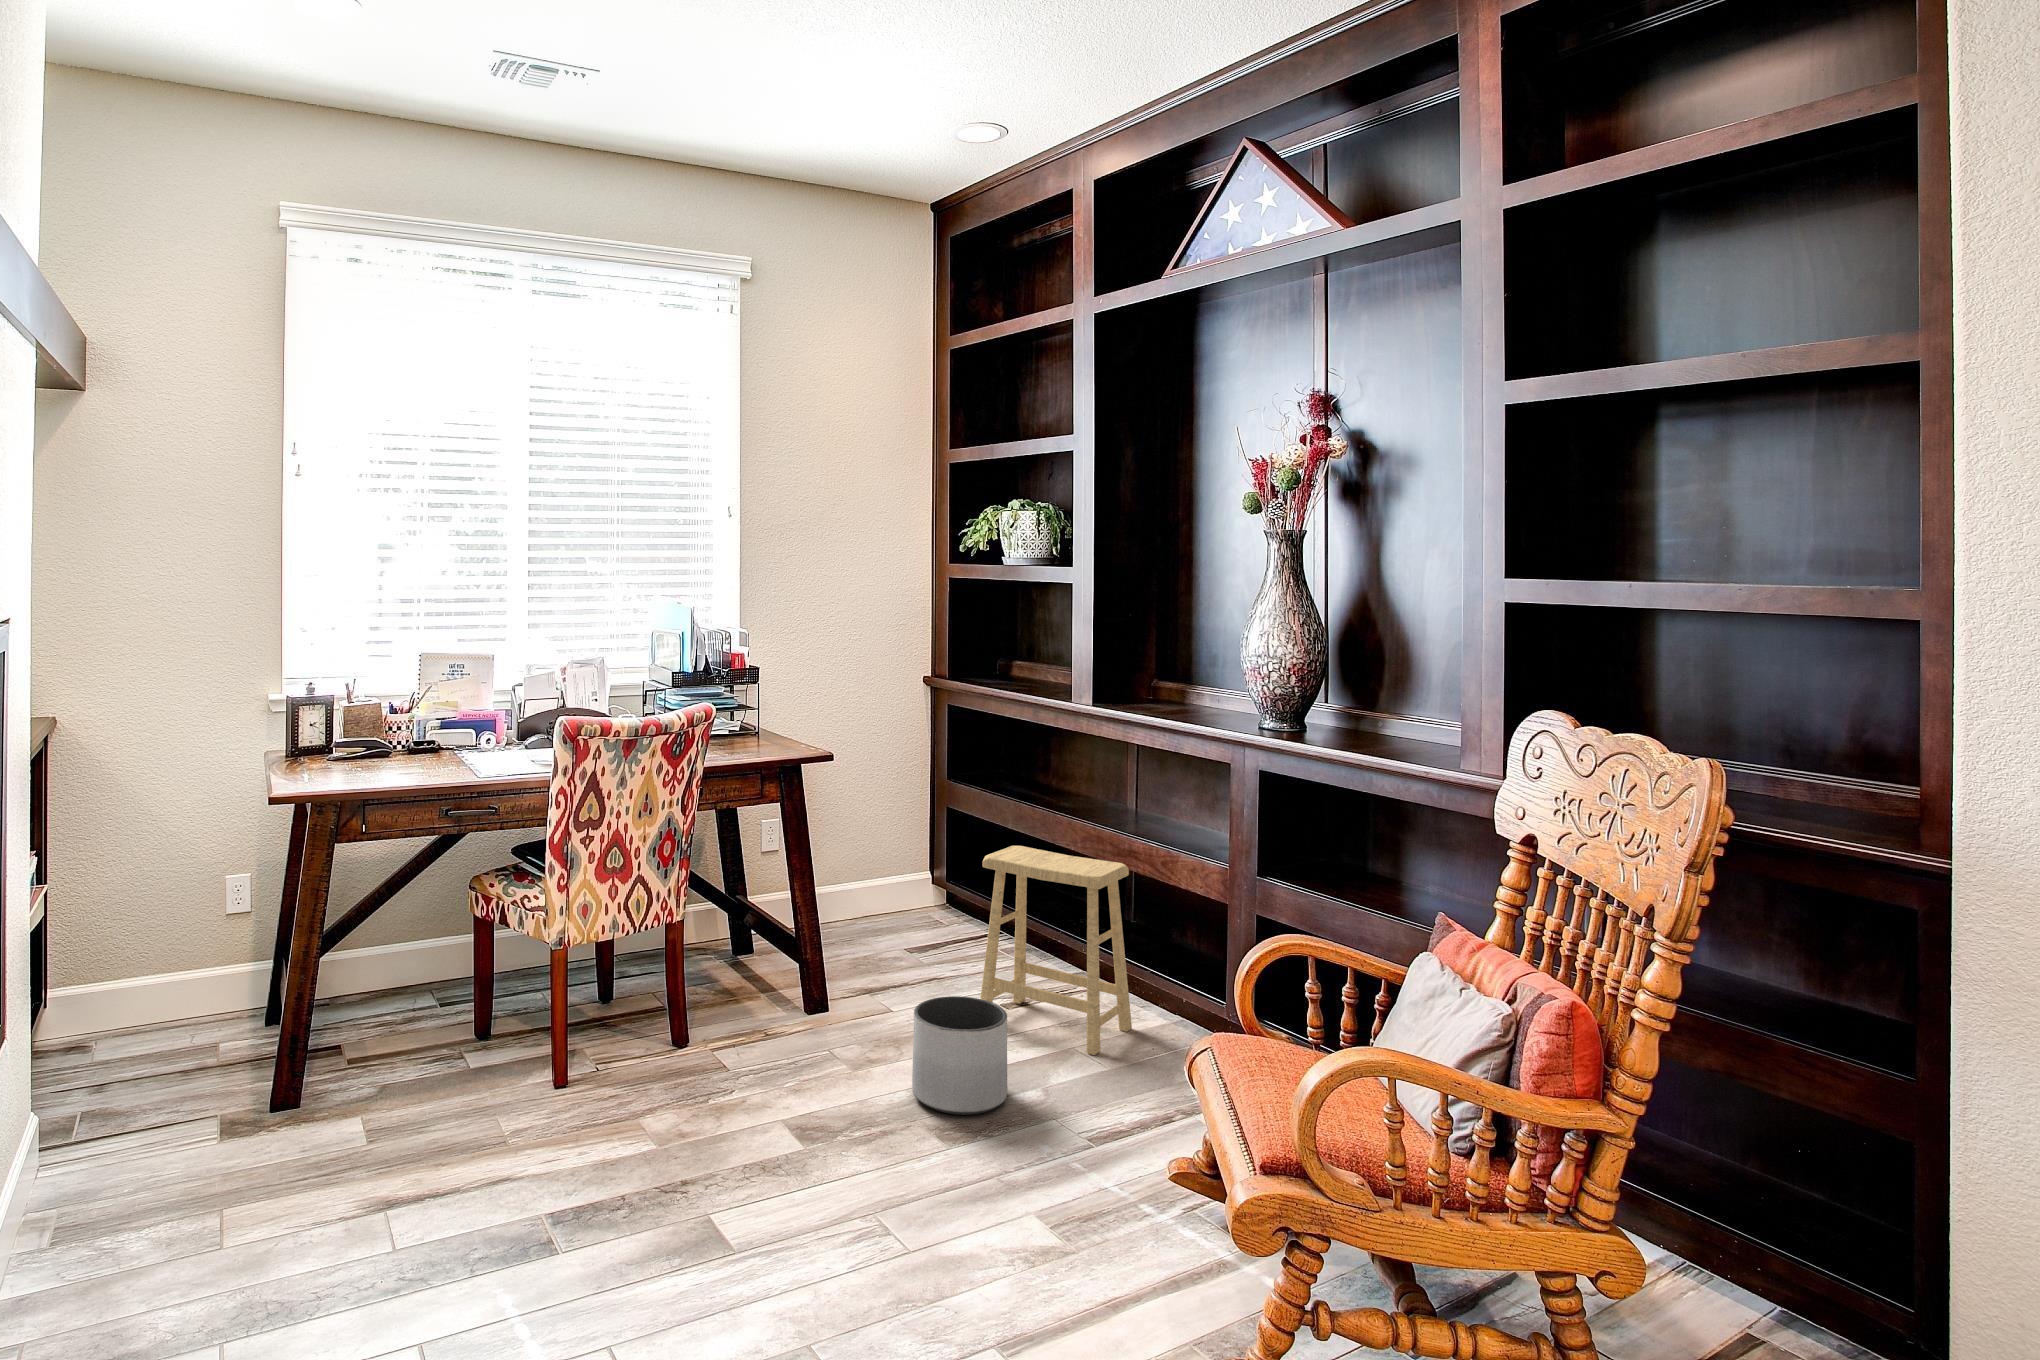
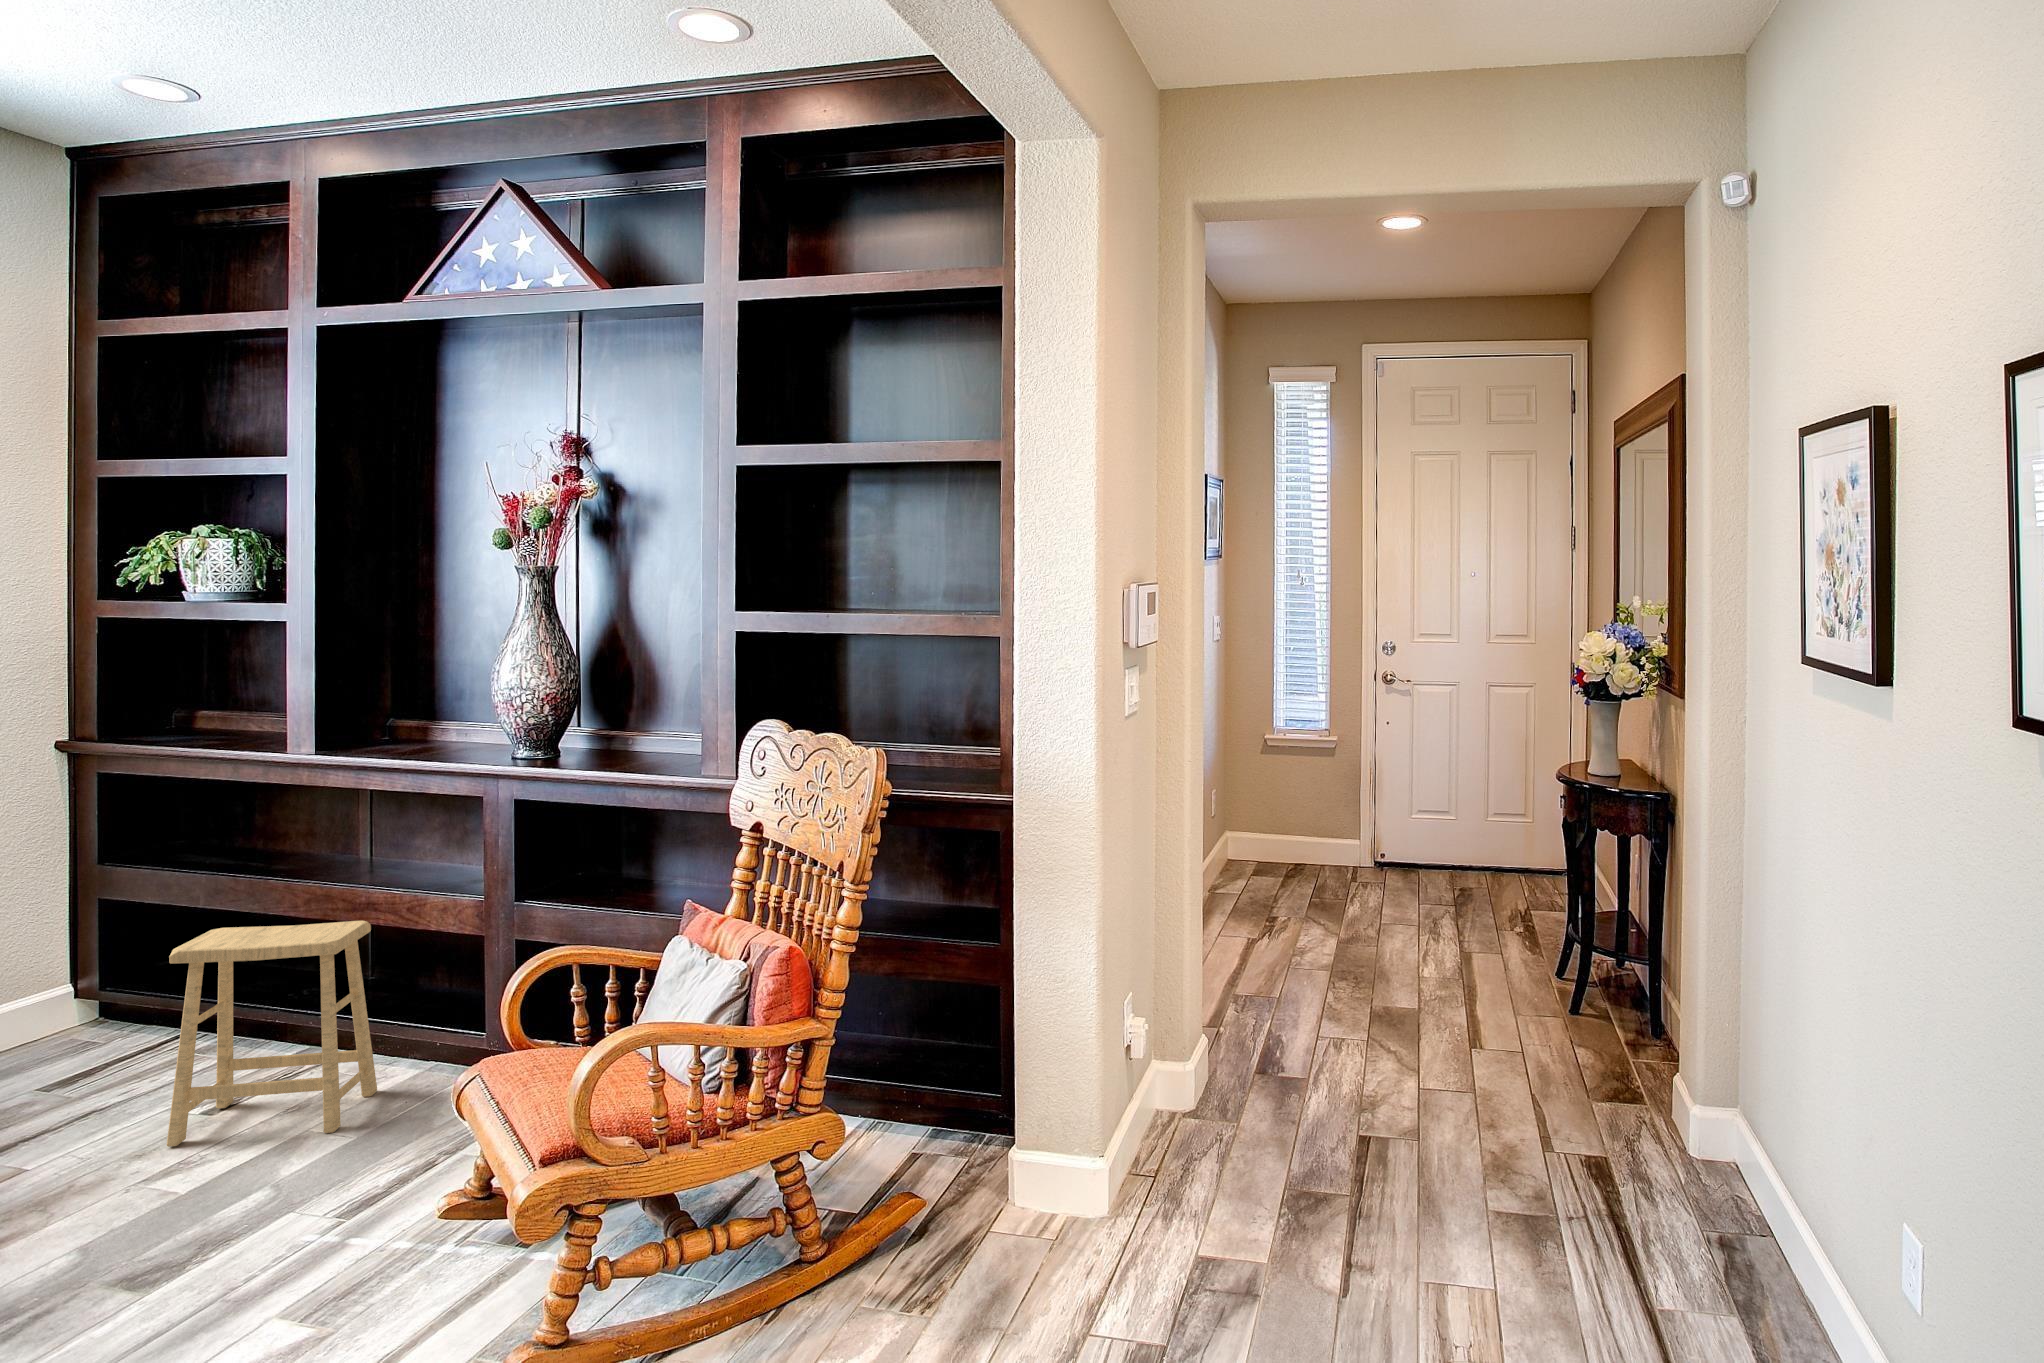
planter: present [912,996,1007,1115] -> none [76,1115,222,1264]

